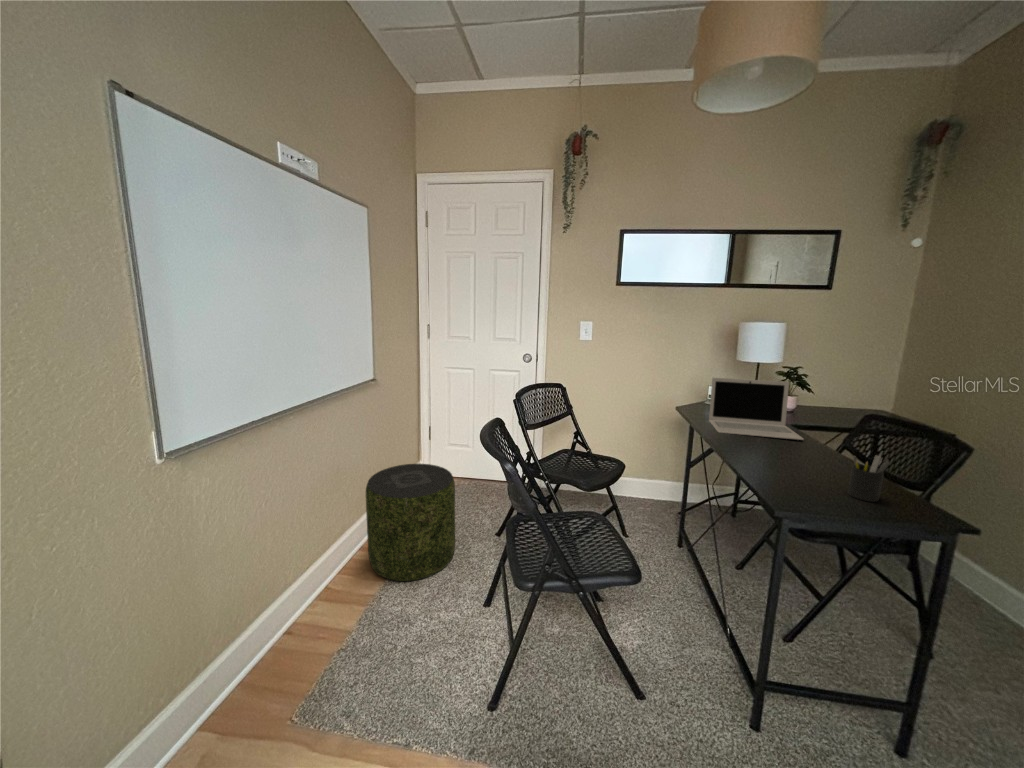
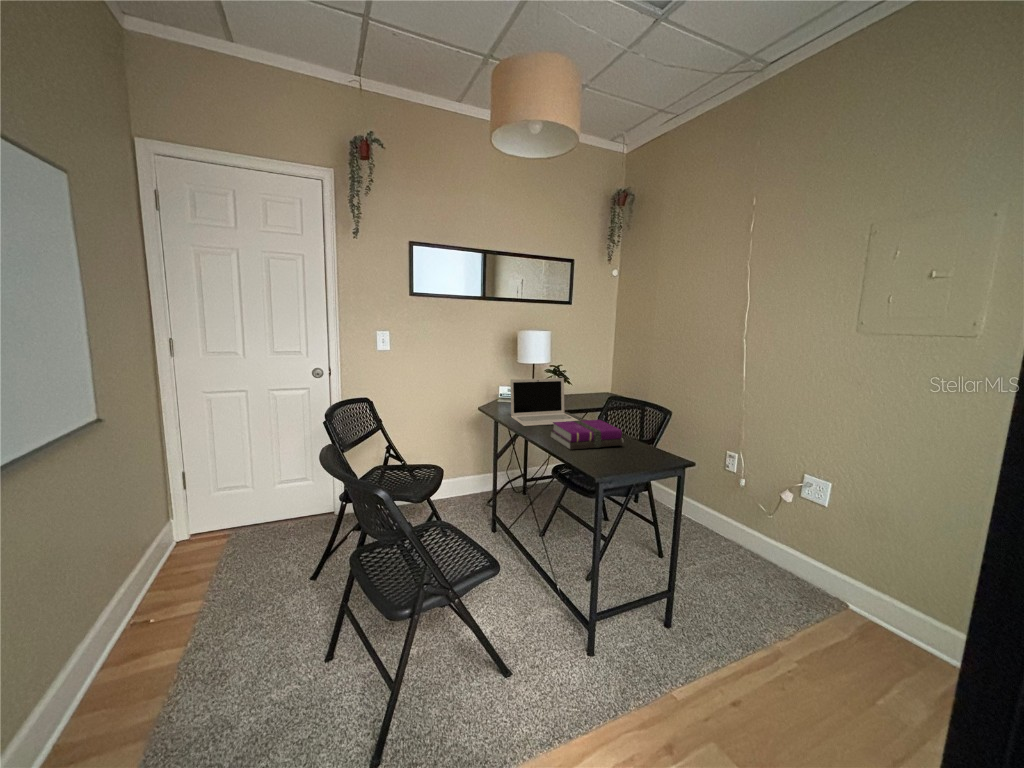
notebook: none [745,432,855,478] -> present [550,420,624,450]
pen holder: present [848,456,889,502] -> none [625,427,647,460]
pouf: present [366,464,455,581] -> none [116,519,264,688]

